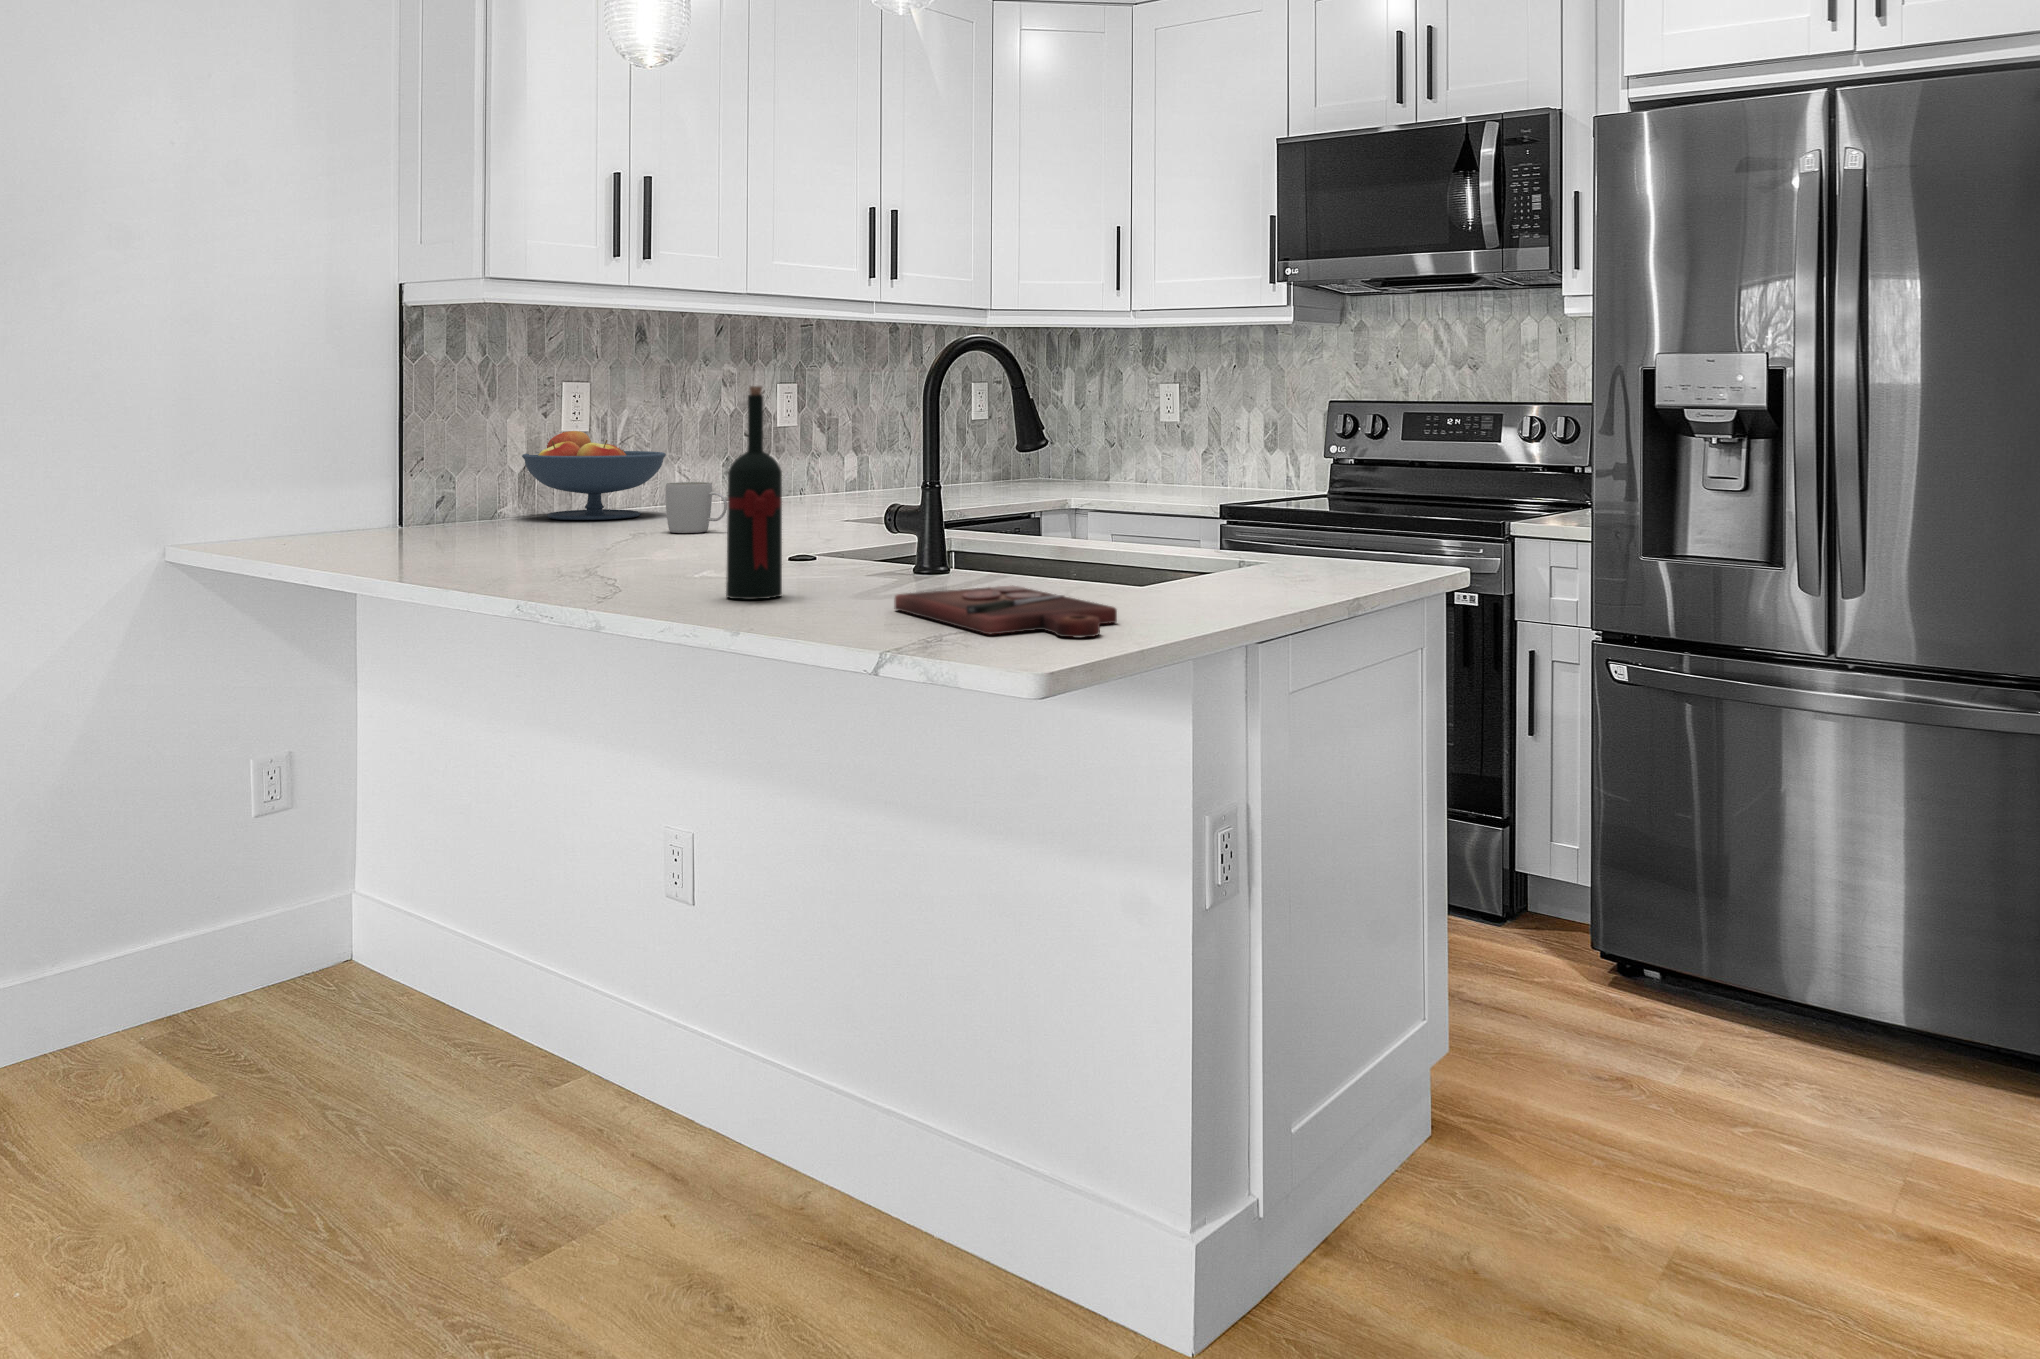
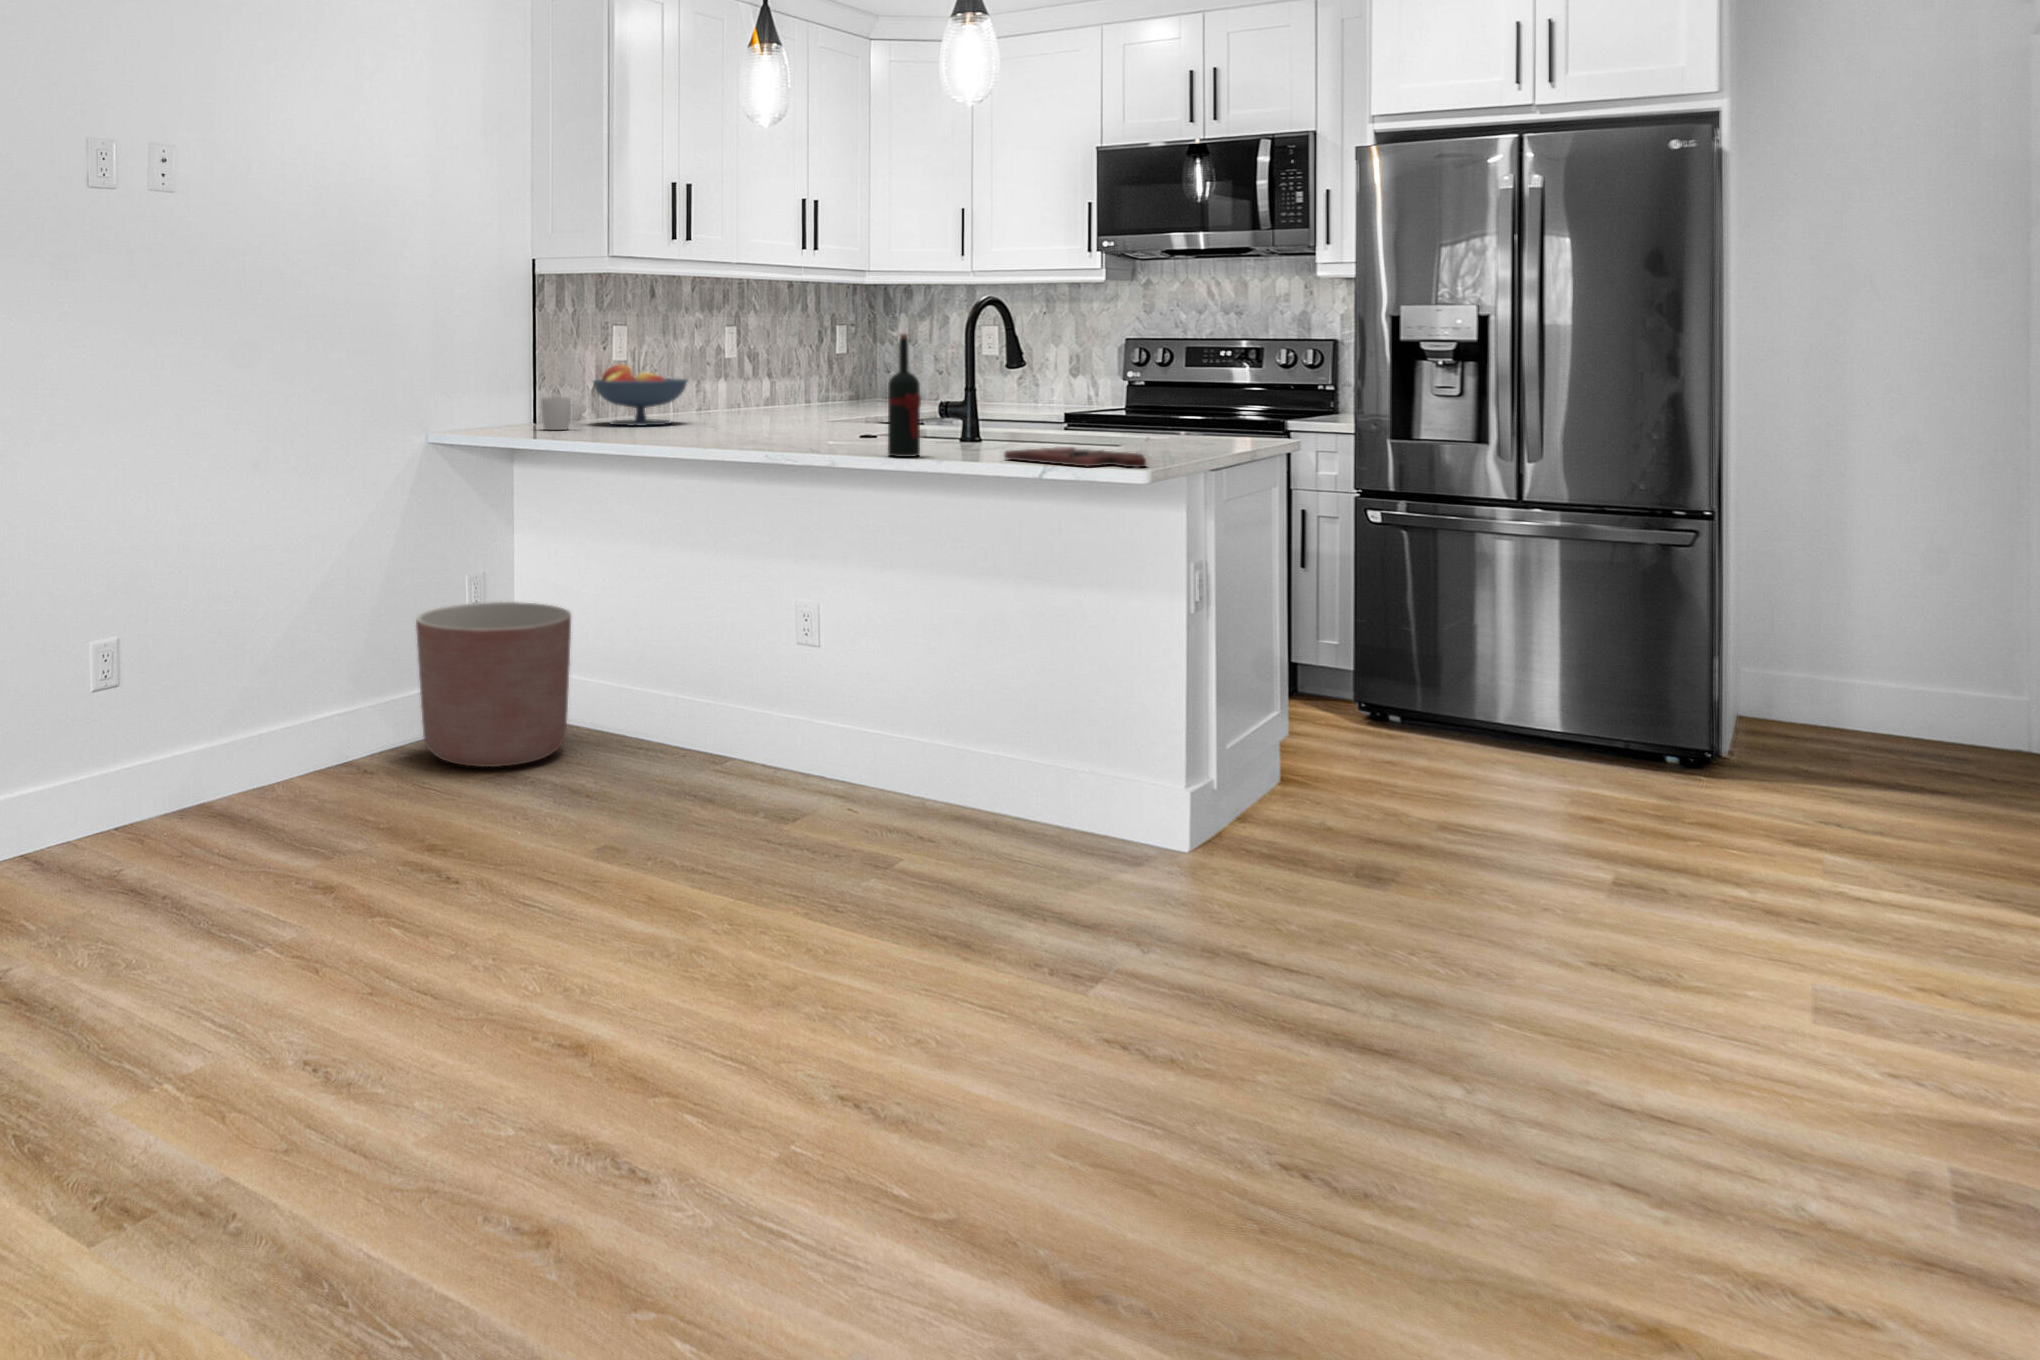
mug: present [666,482,727,533] -> present [541,397,572,430]
planter: none [83,795,361,1083] -> present [416,602,571,767]

